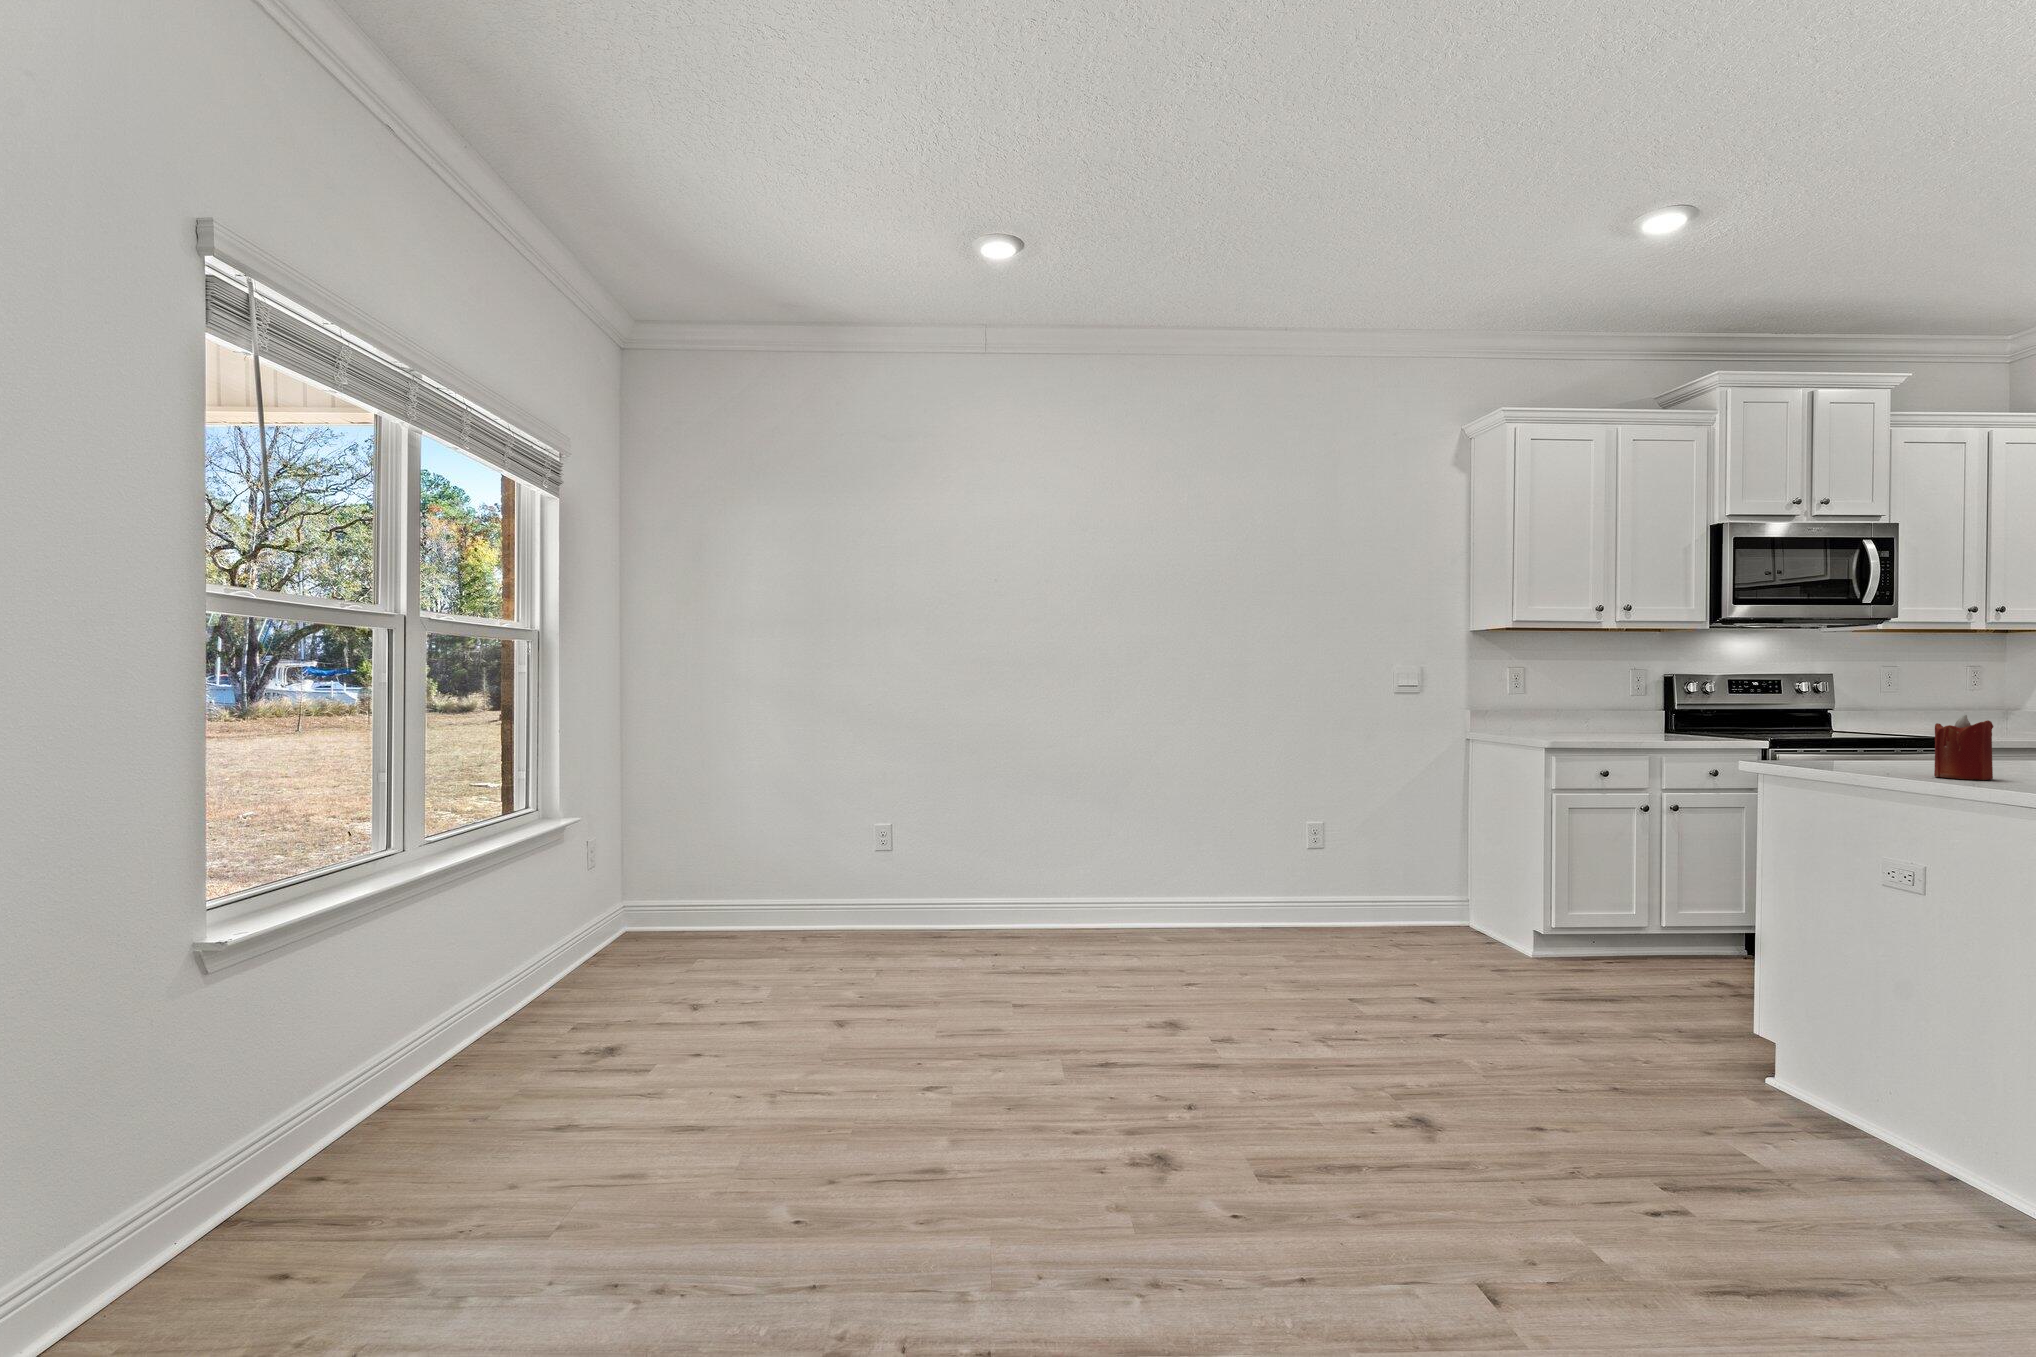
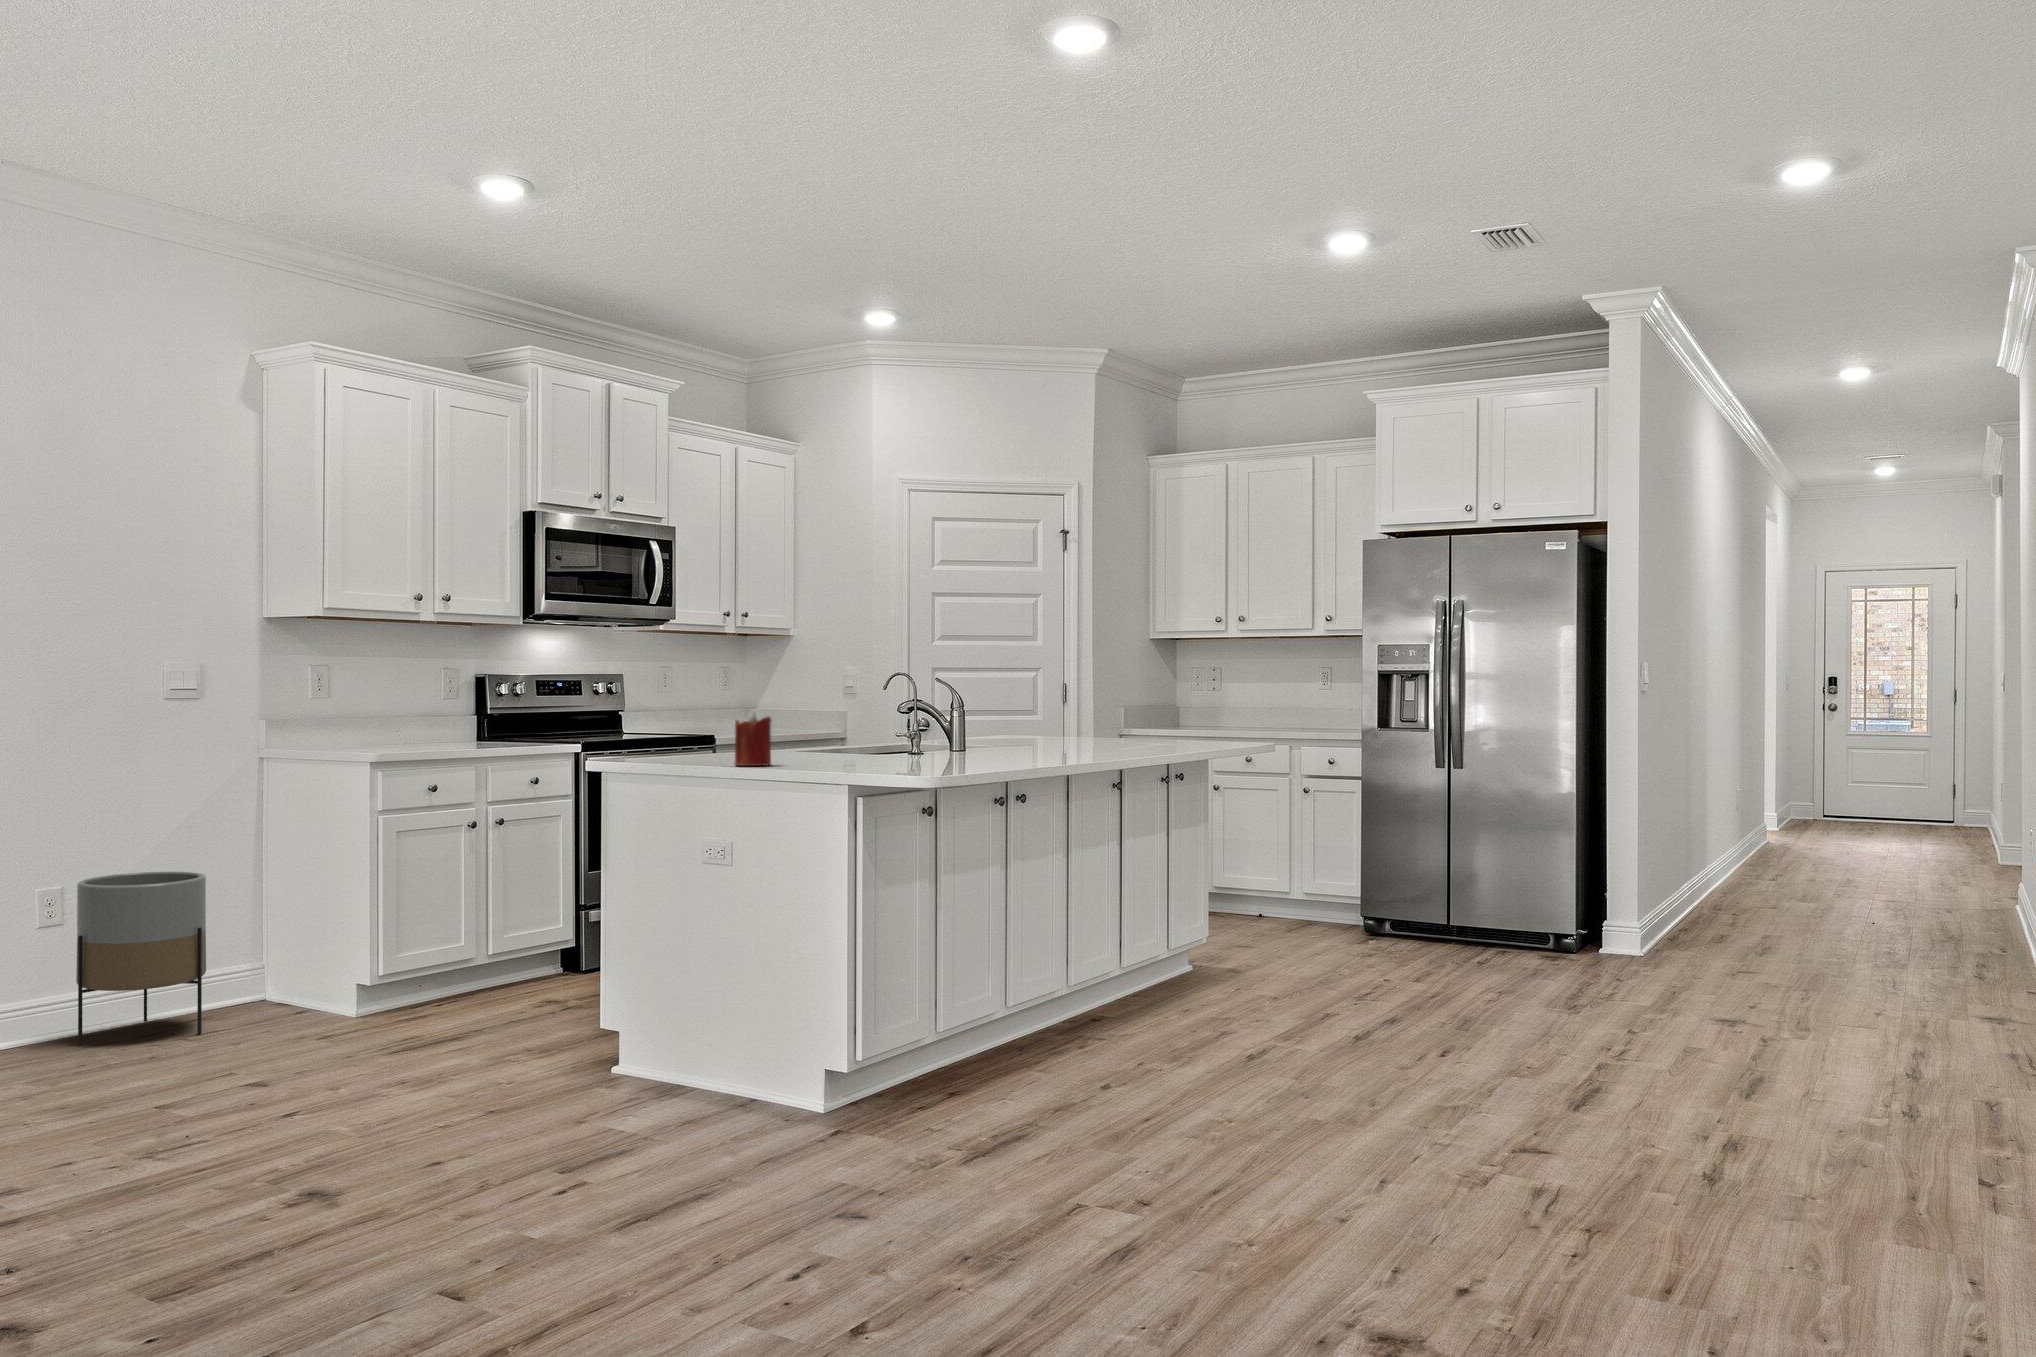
planter: none [1330,816,1418,944] -> present [76,872,206,1046]

